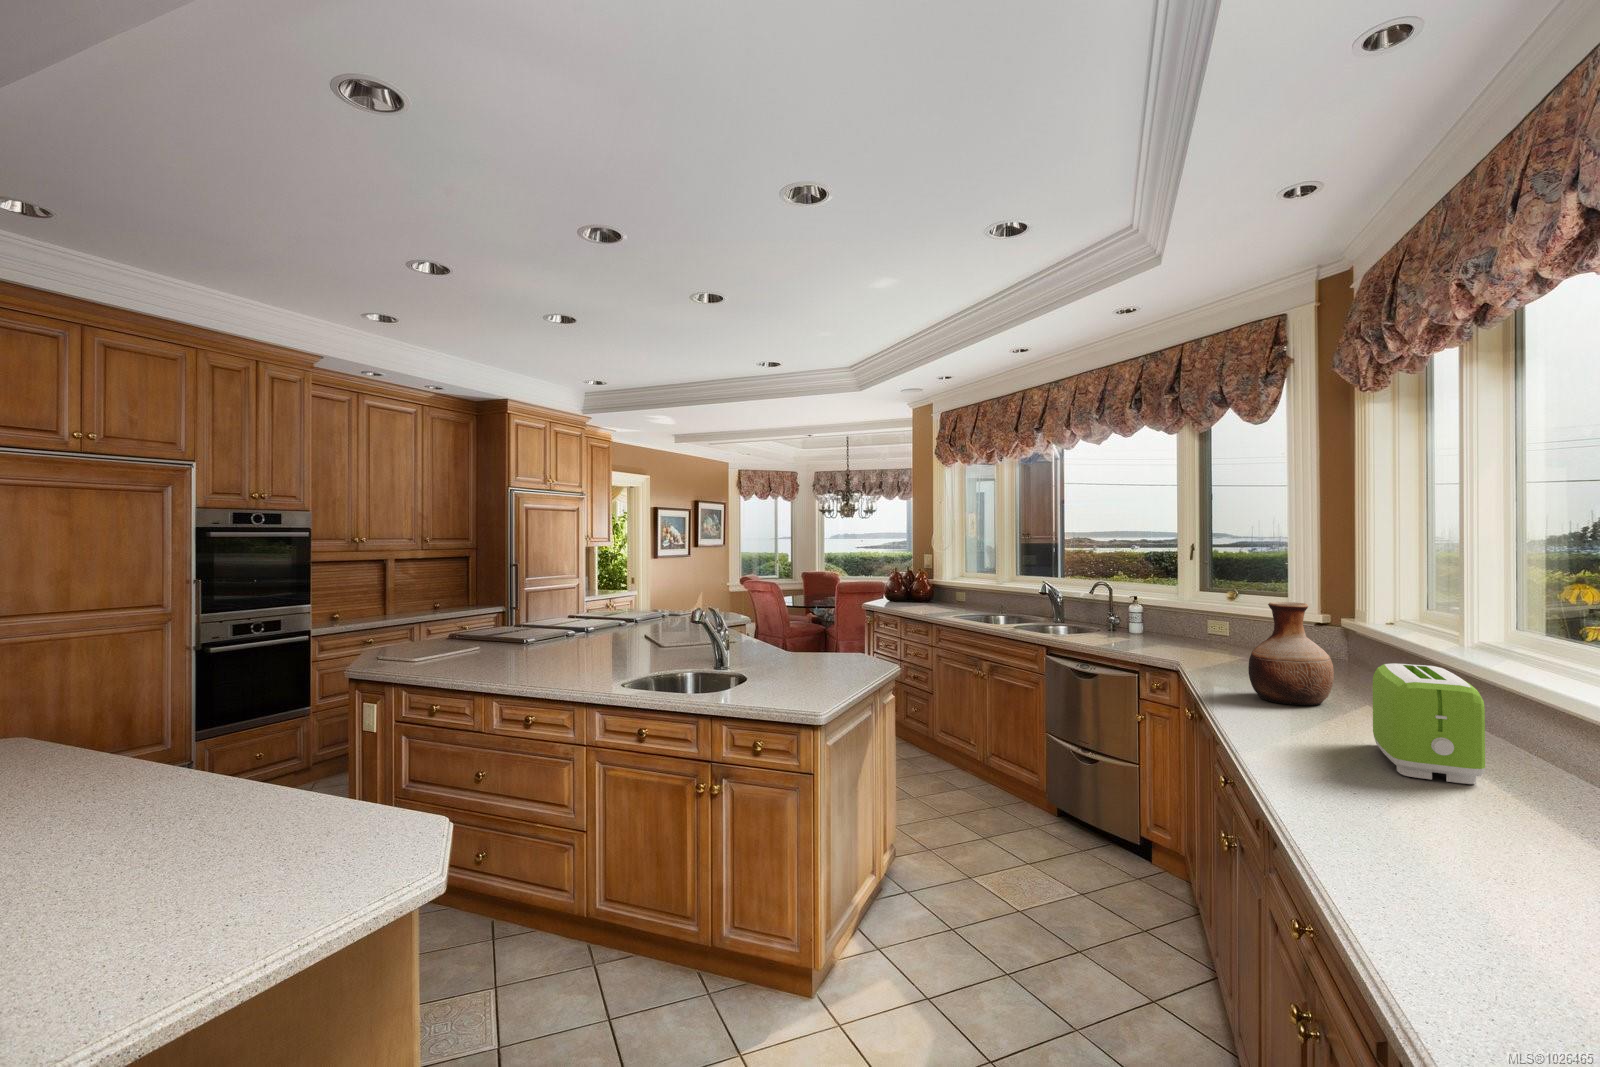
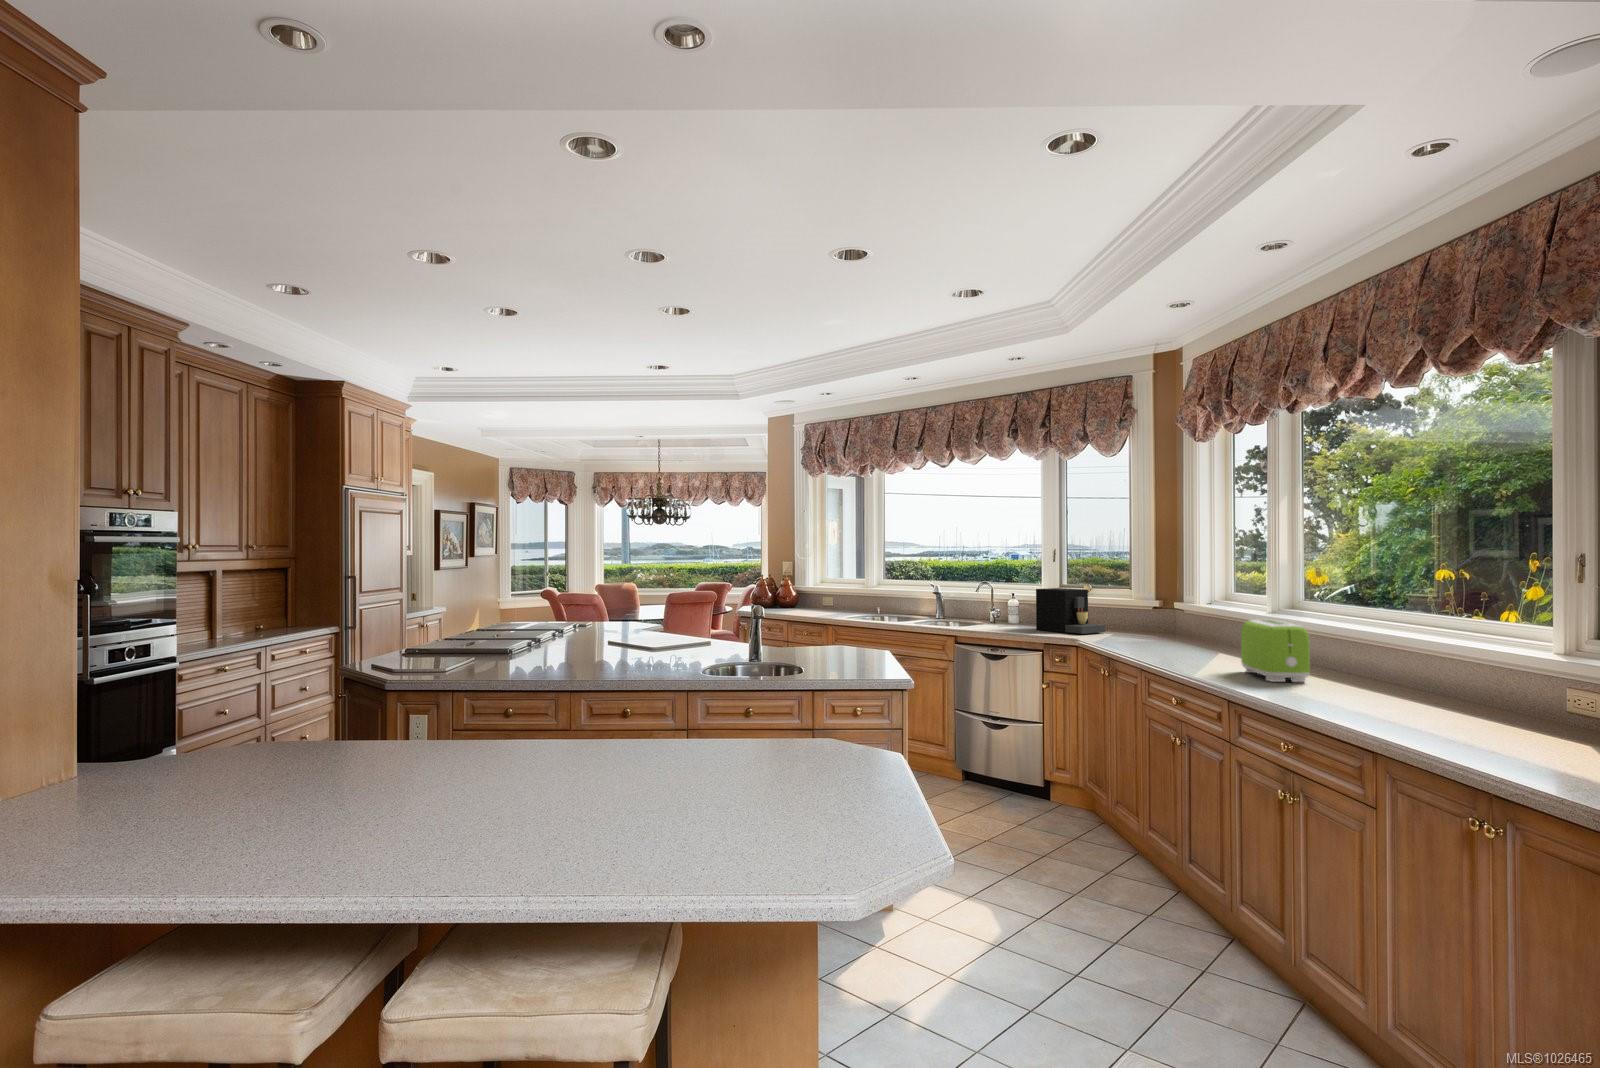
coffee maker: none [1156,592,1244,653] -> present [1036,588,1105,634]
vase: present [1248,602,1334,706] -> none [1145,588,1198,658]

